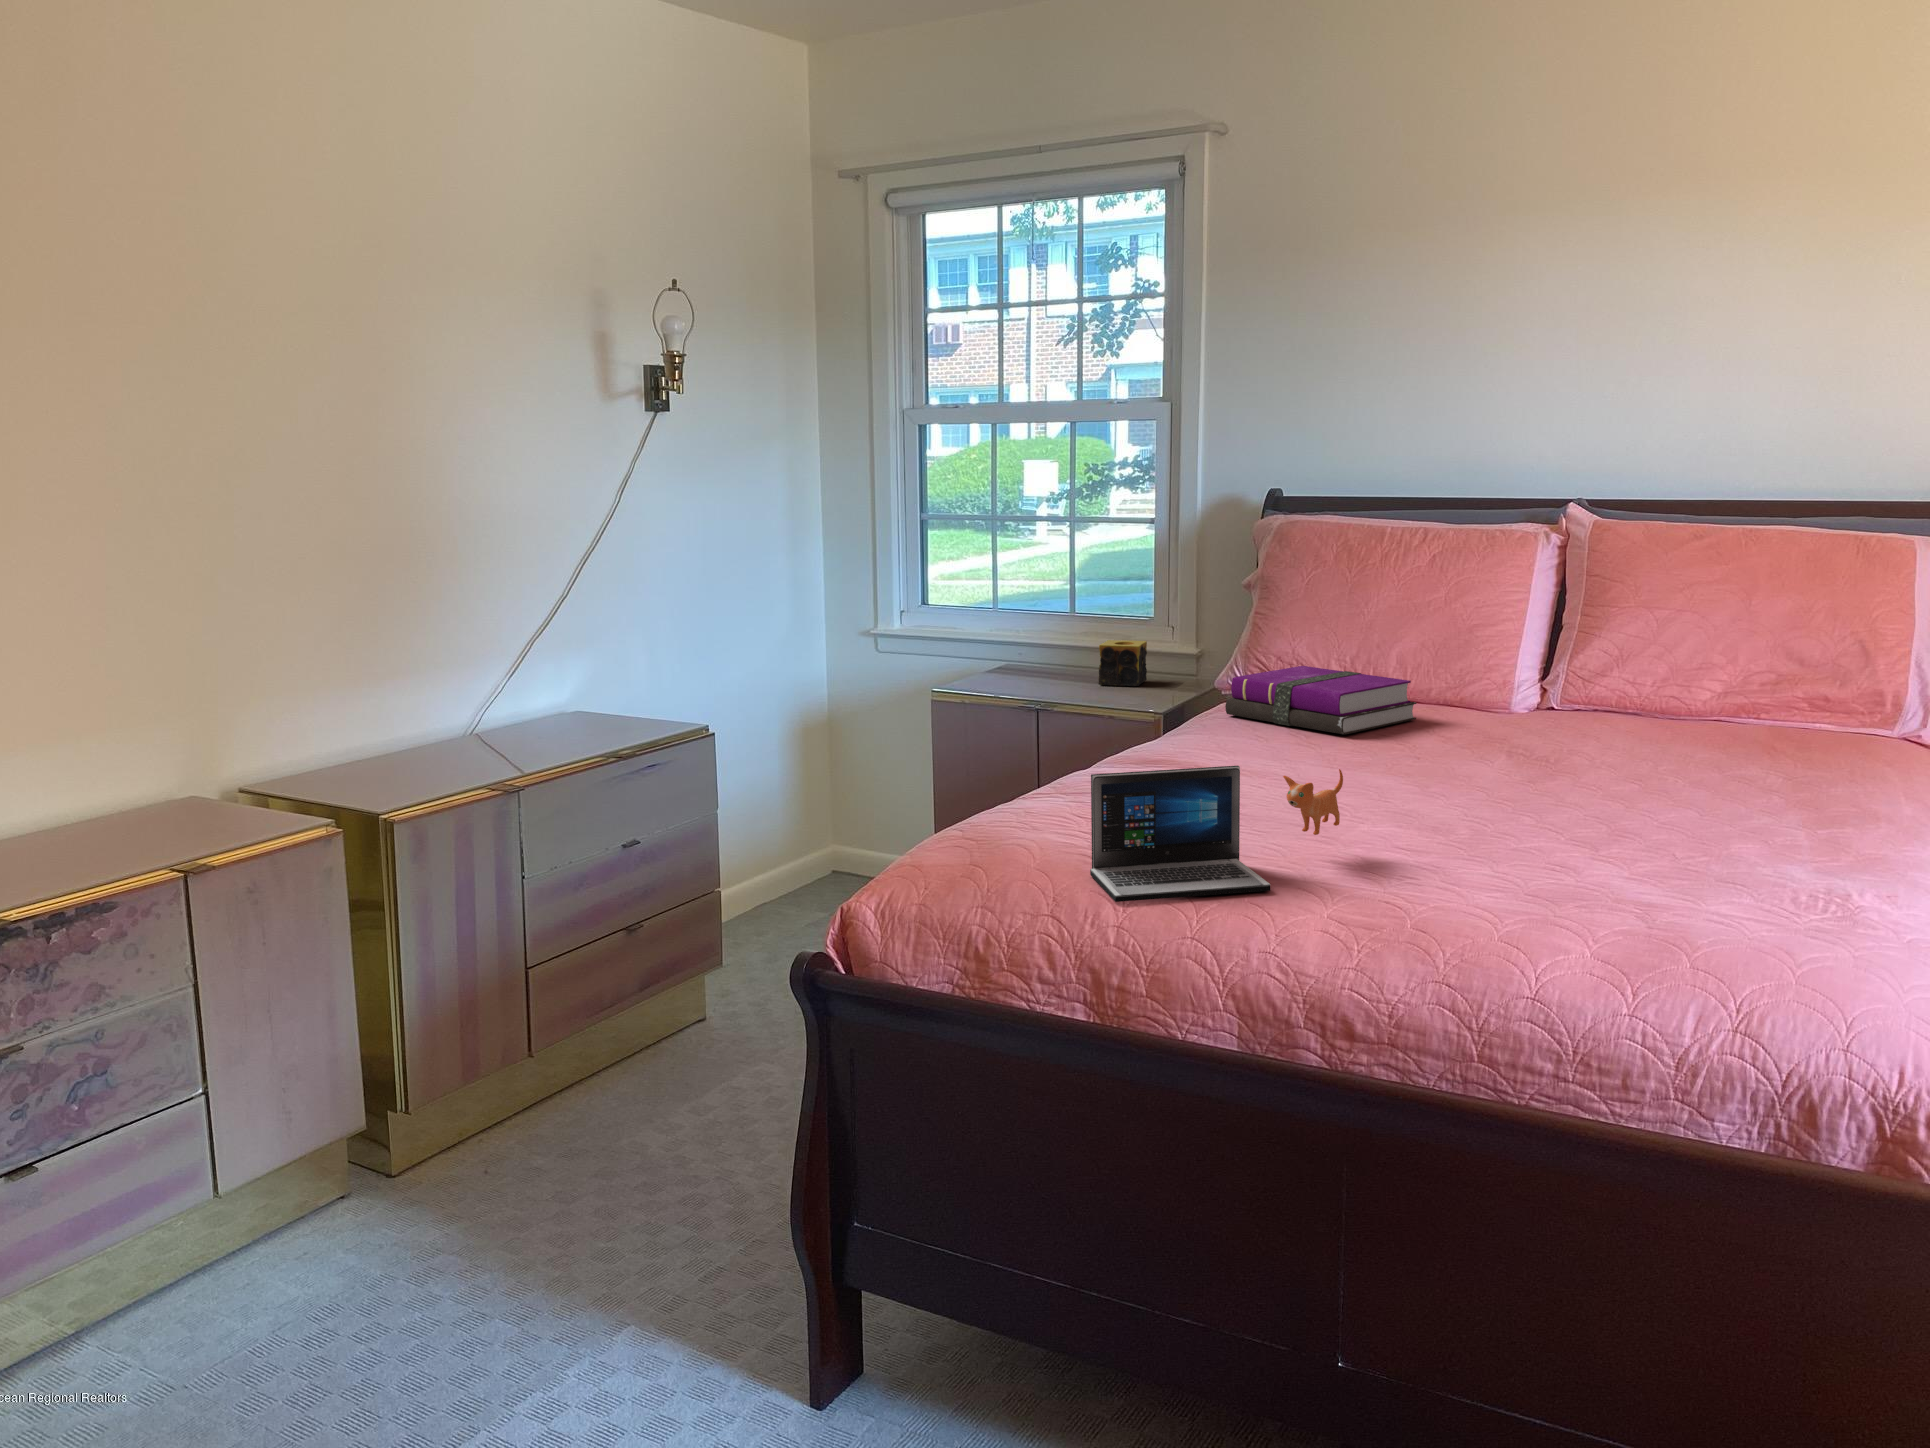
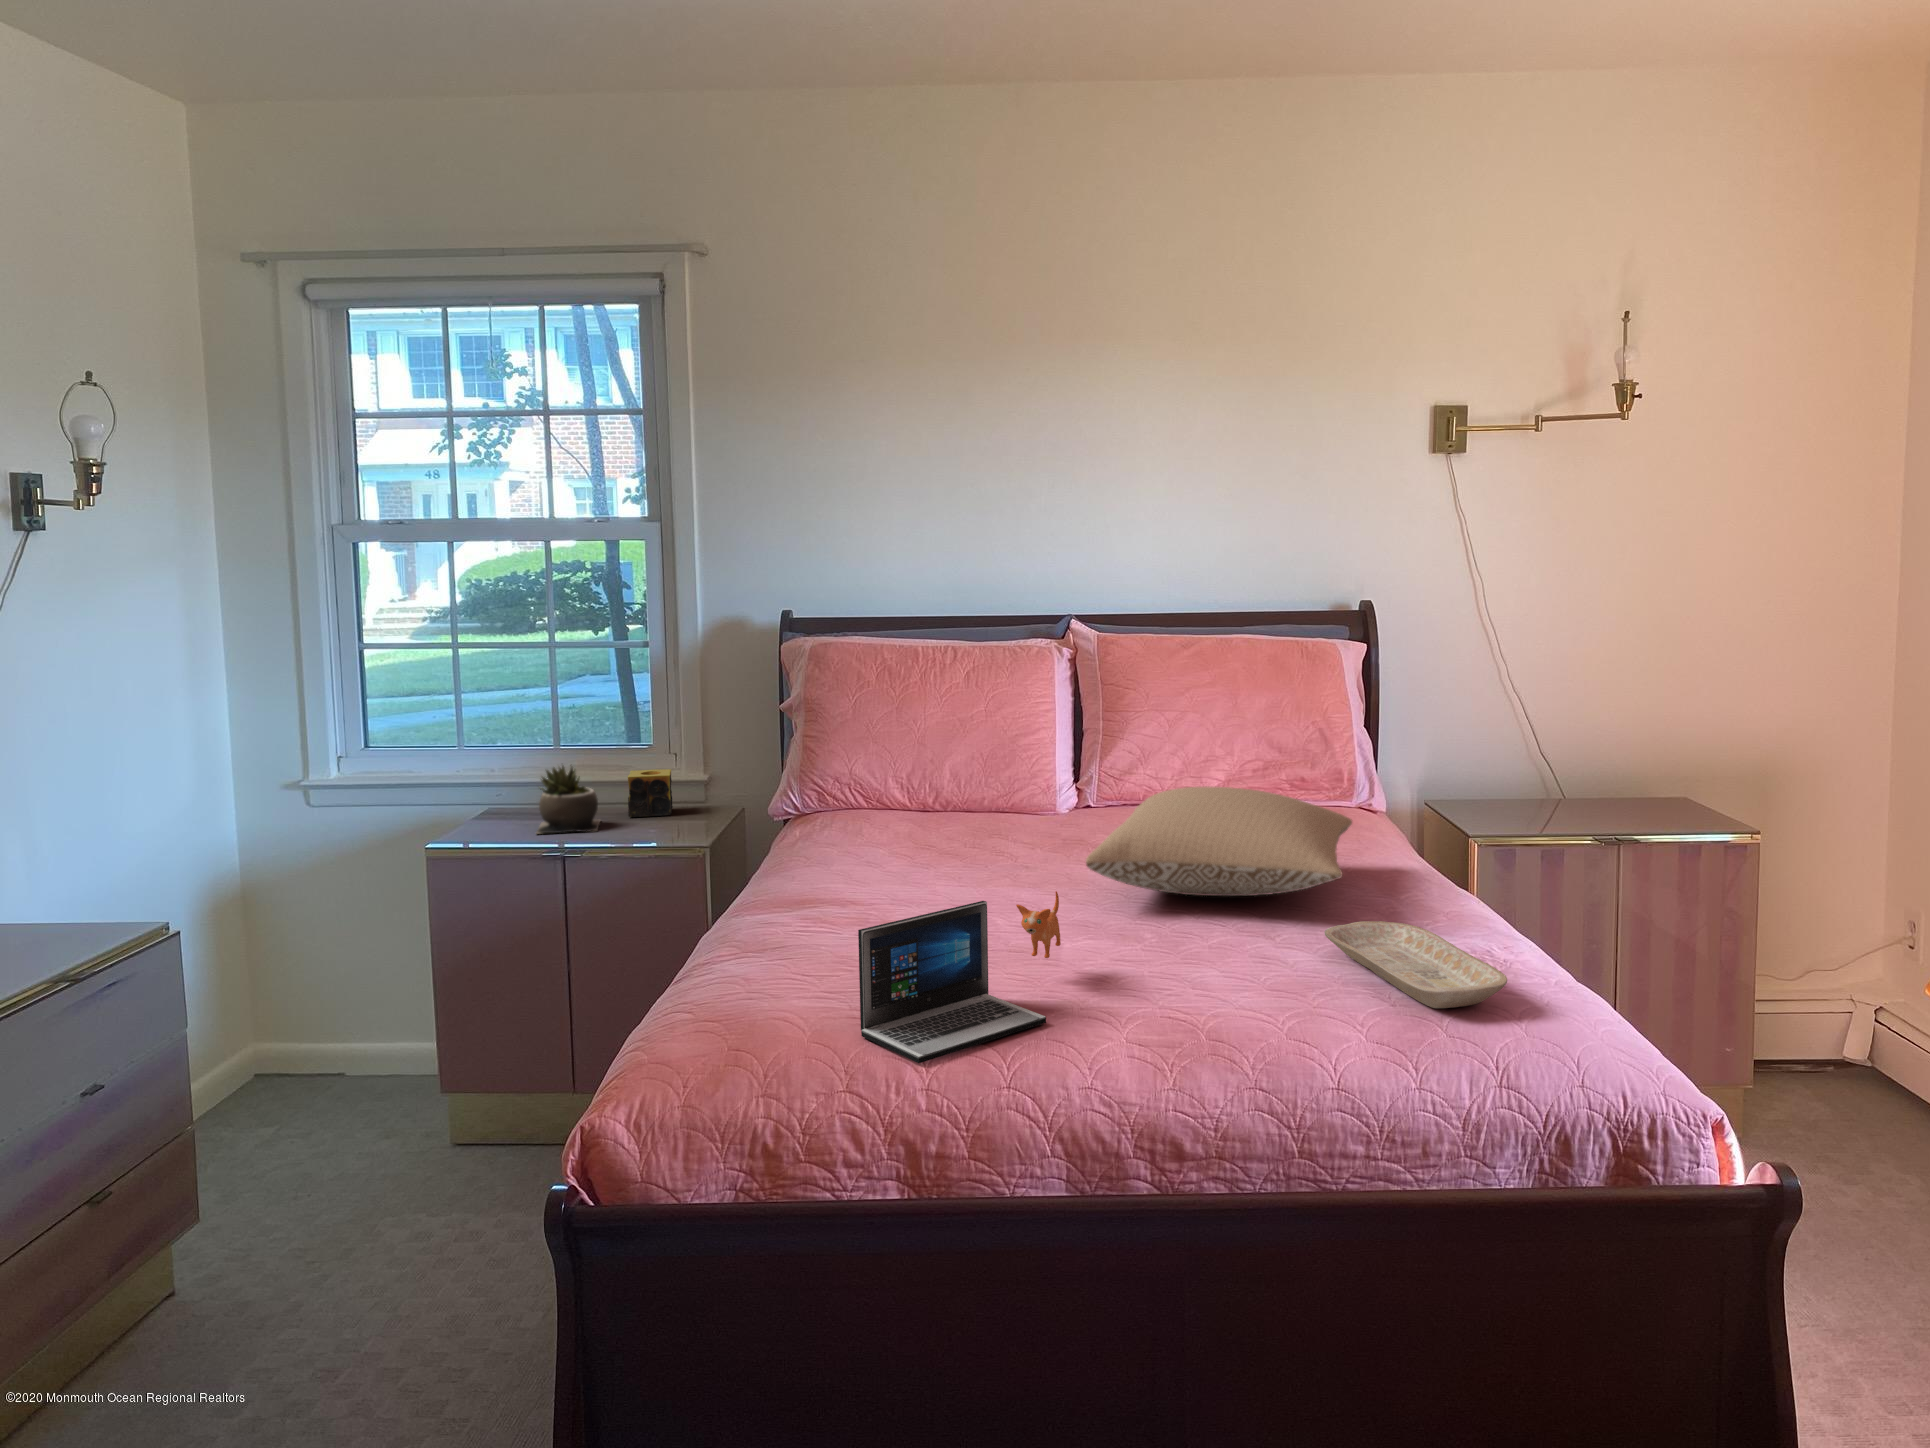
succulent plant: none [1004,627,1072,694] -> present [536,766,600,834]
notebook: present [1225,666,1416,734] -> none [814,785,985,849]
pillow: none [1430,687,1829,811] -> present [1086,786,1352,896]
tray: none [1661,848,1834,949] -> present [1325,921,1507,1008]

